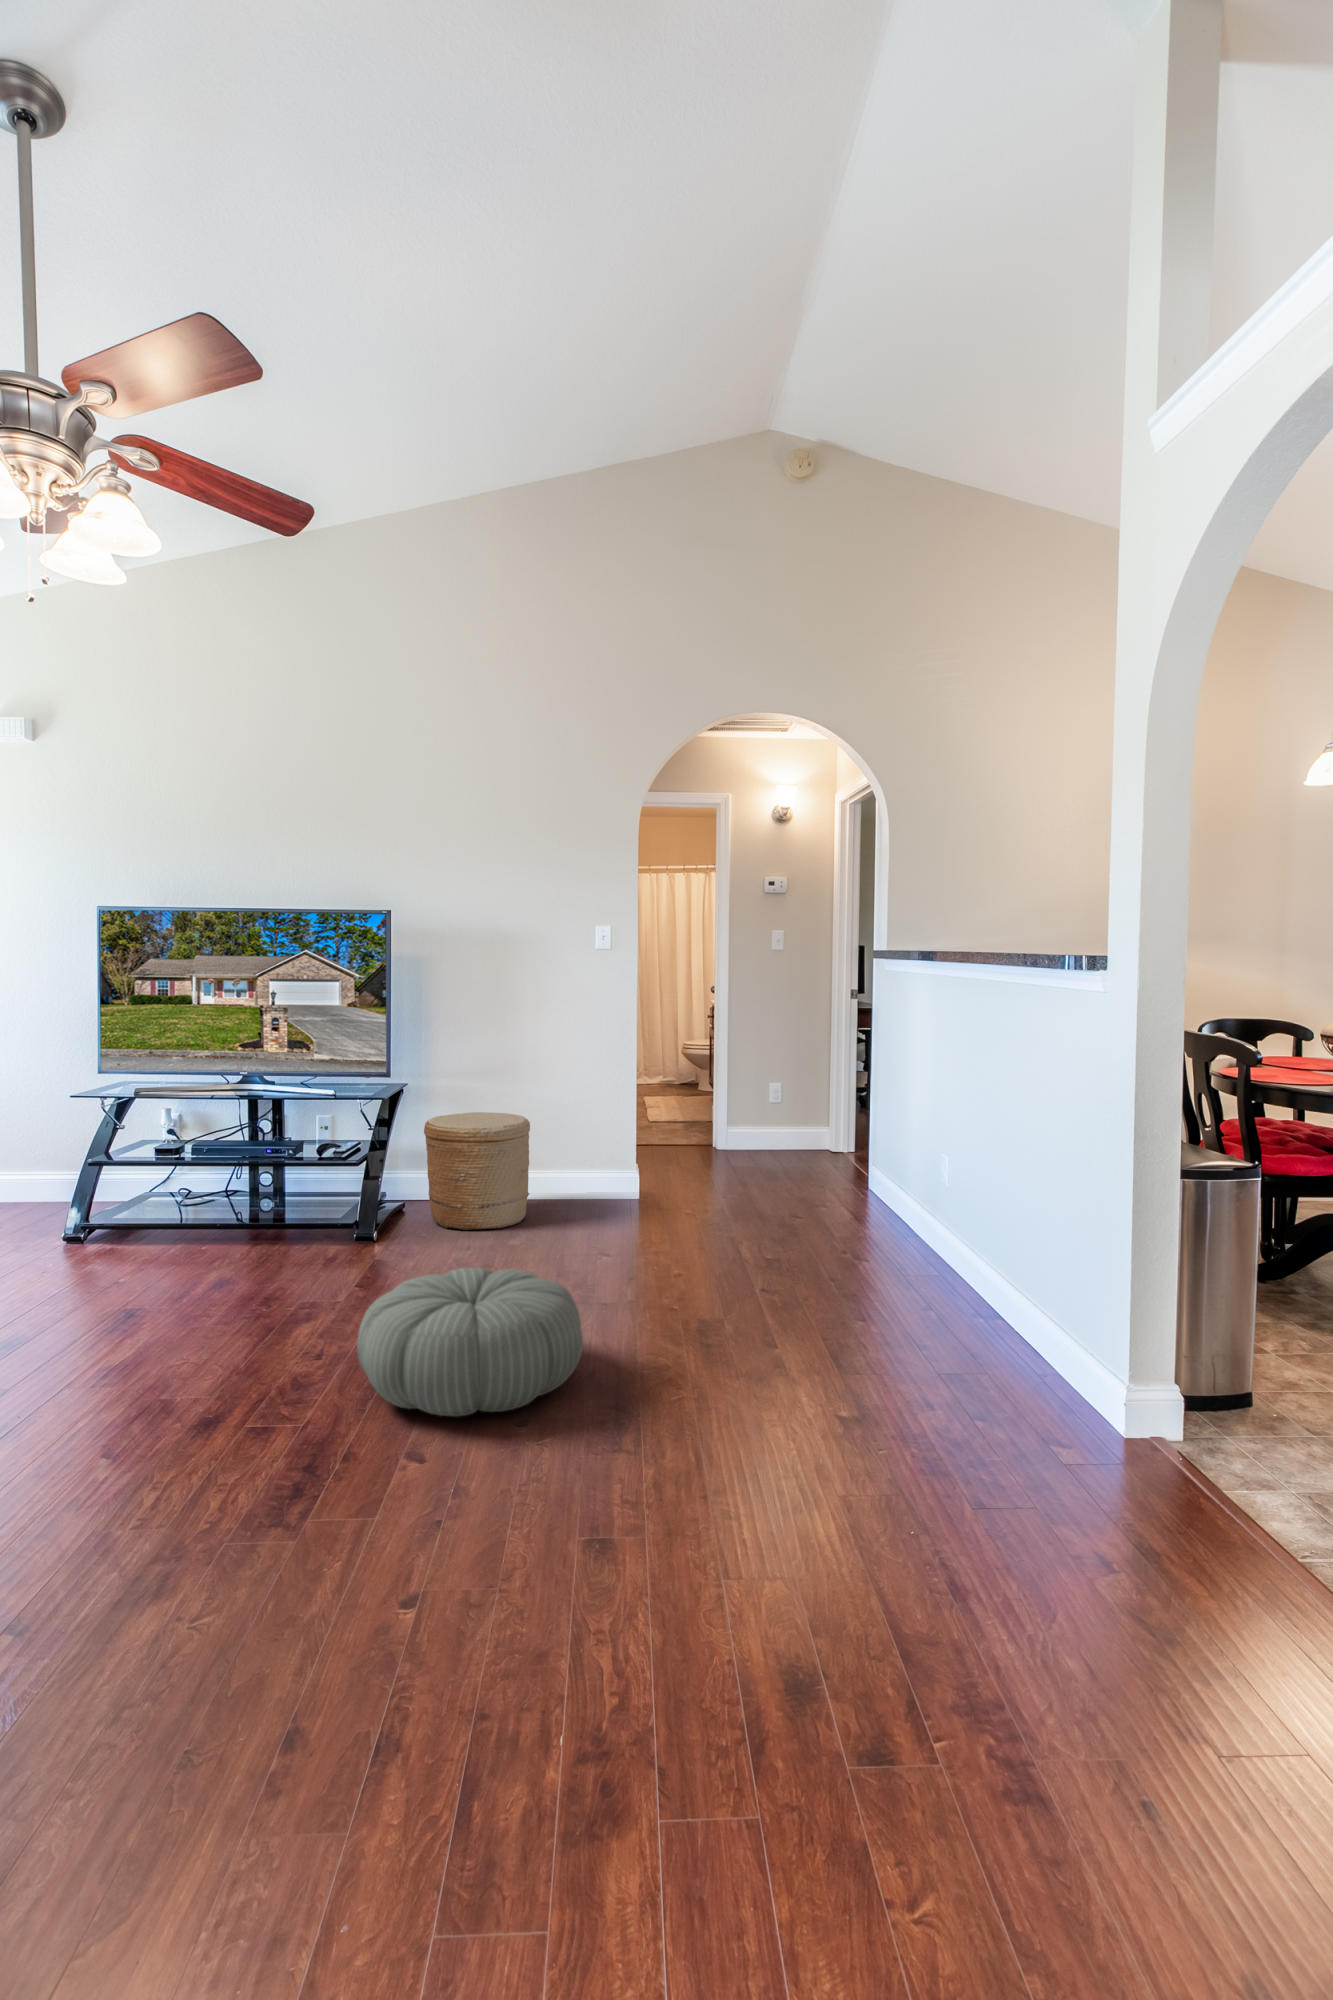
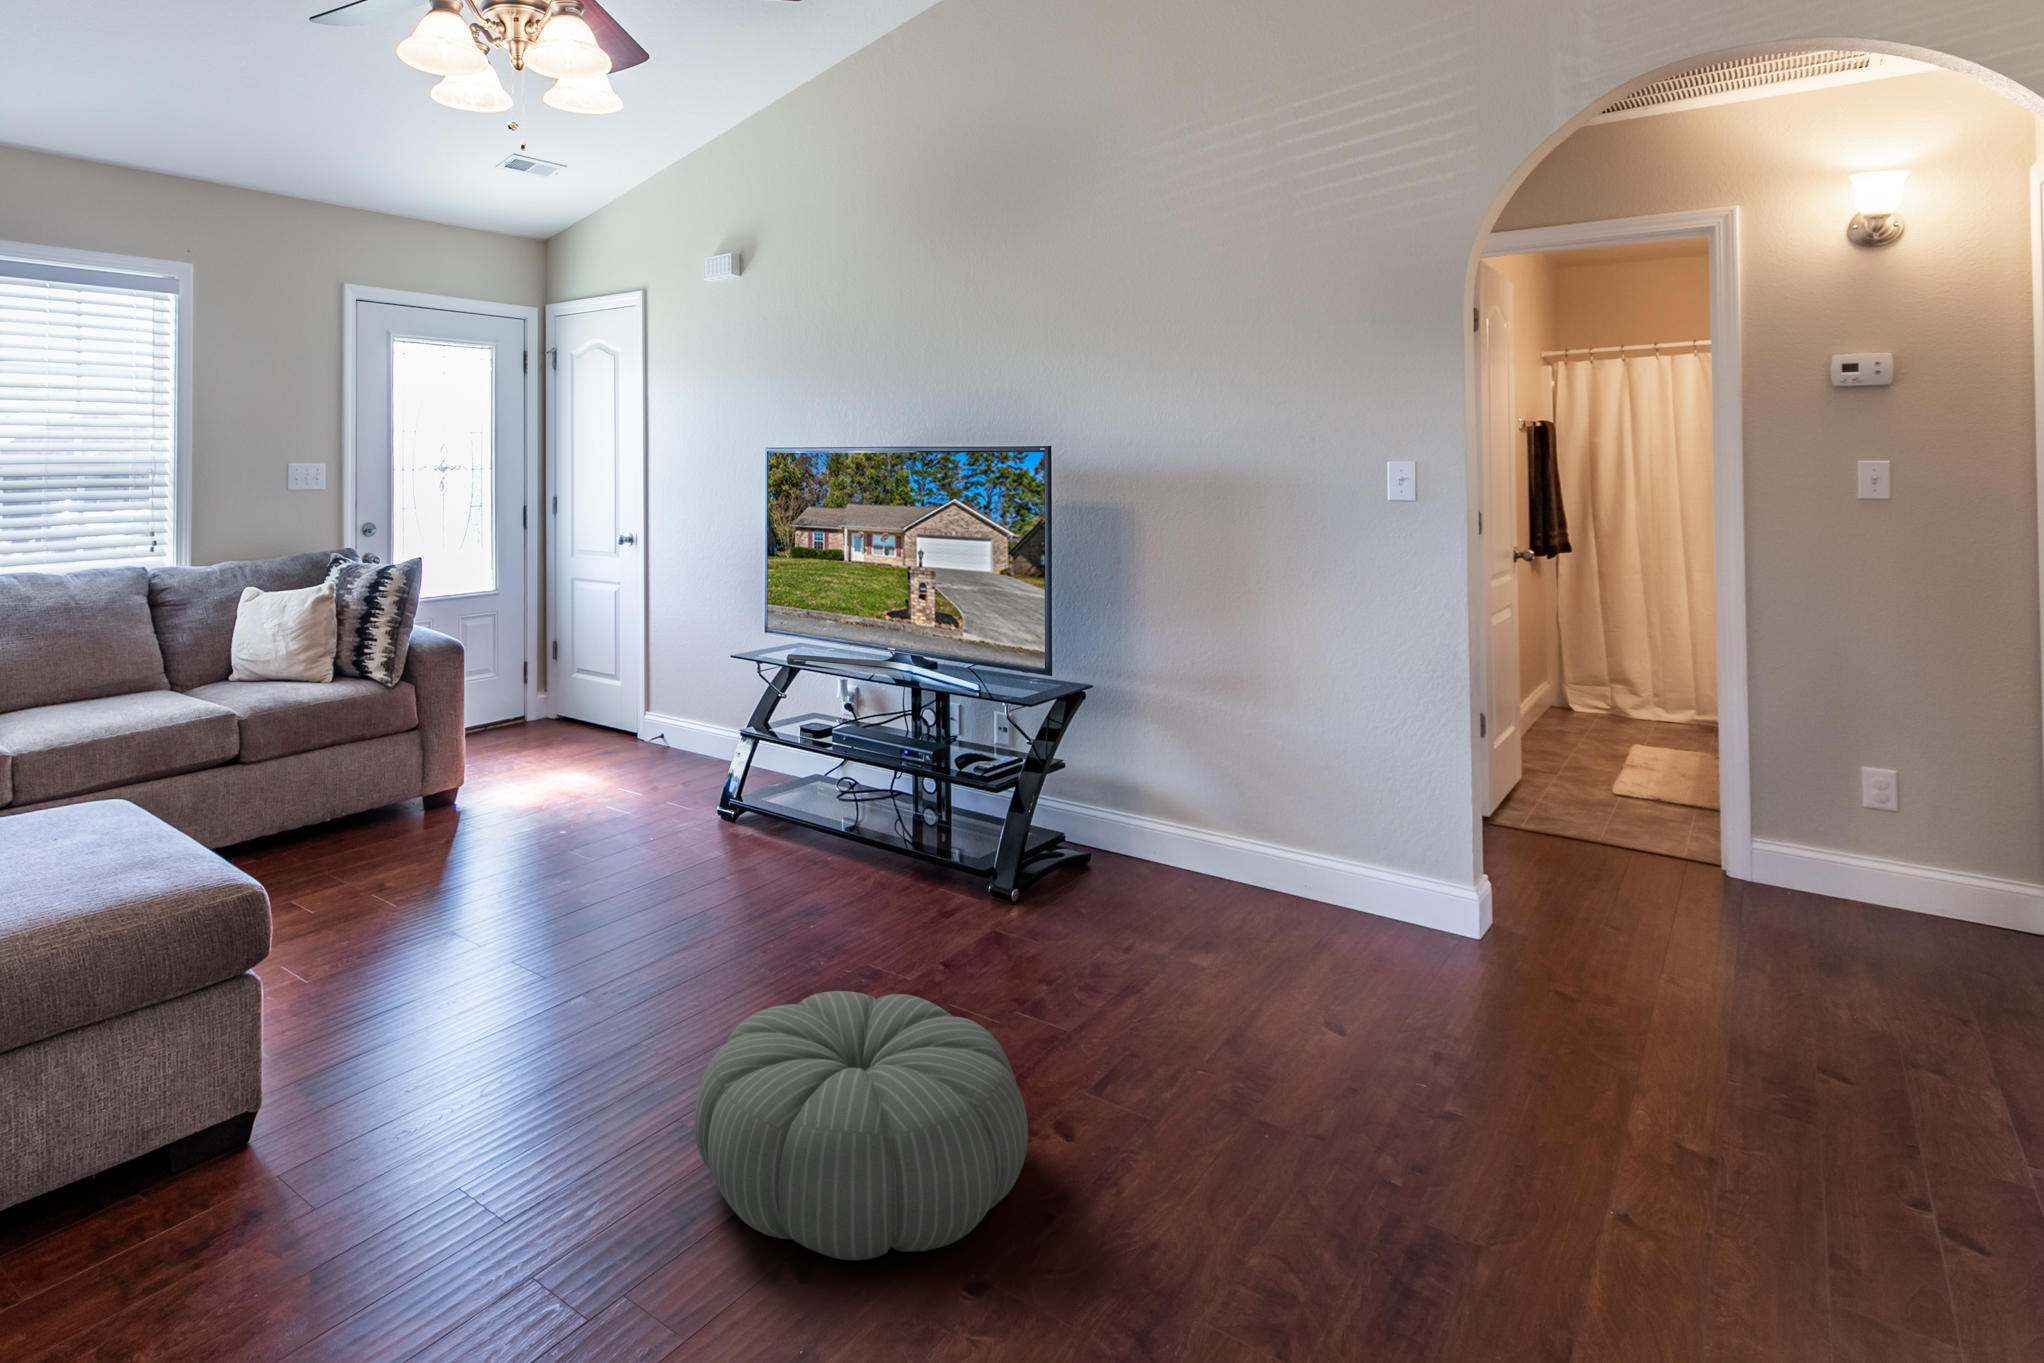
woven basket: present [424,1112,530,1230] -> none [1088,730,1247,911]

